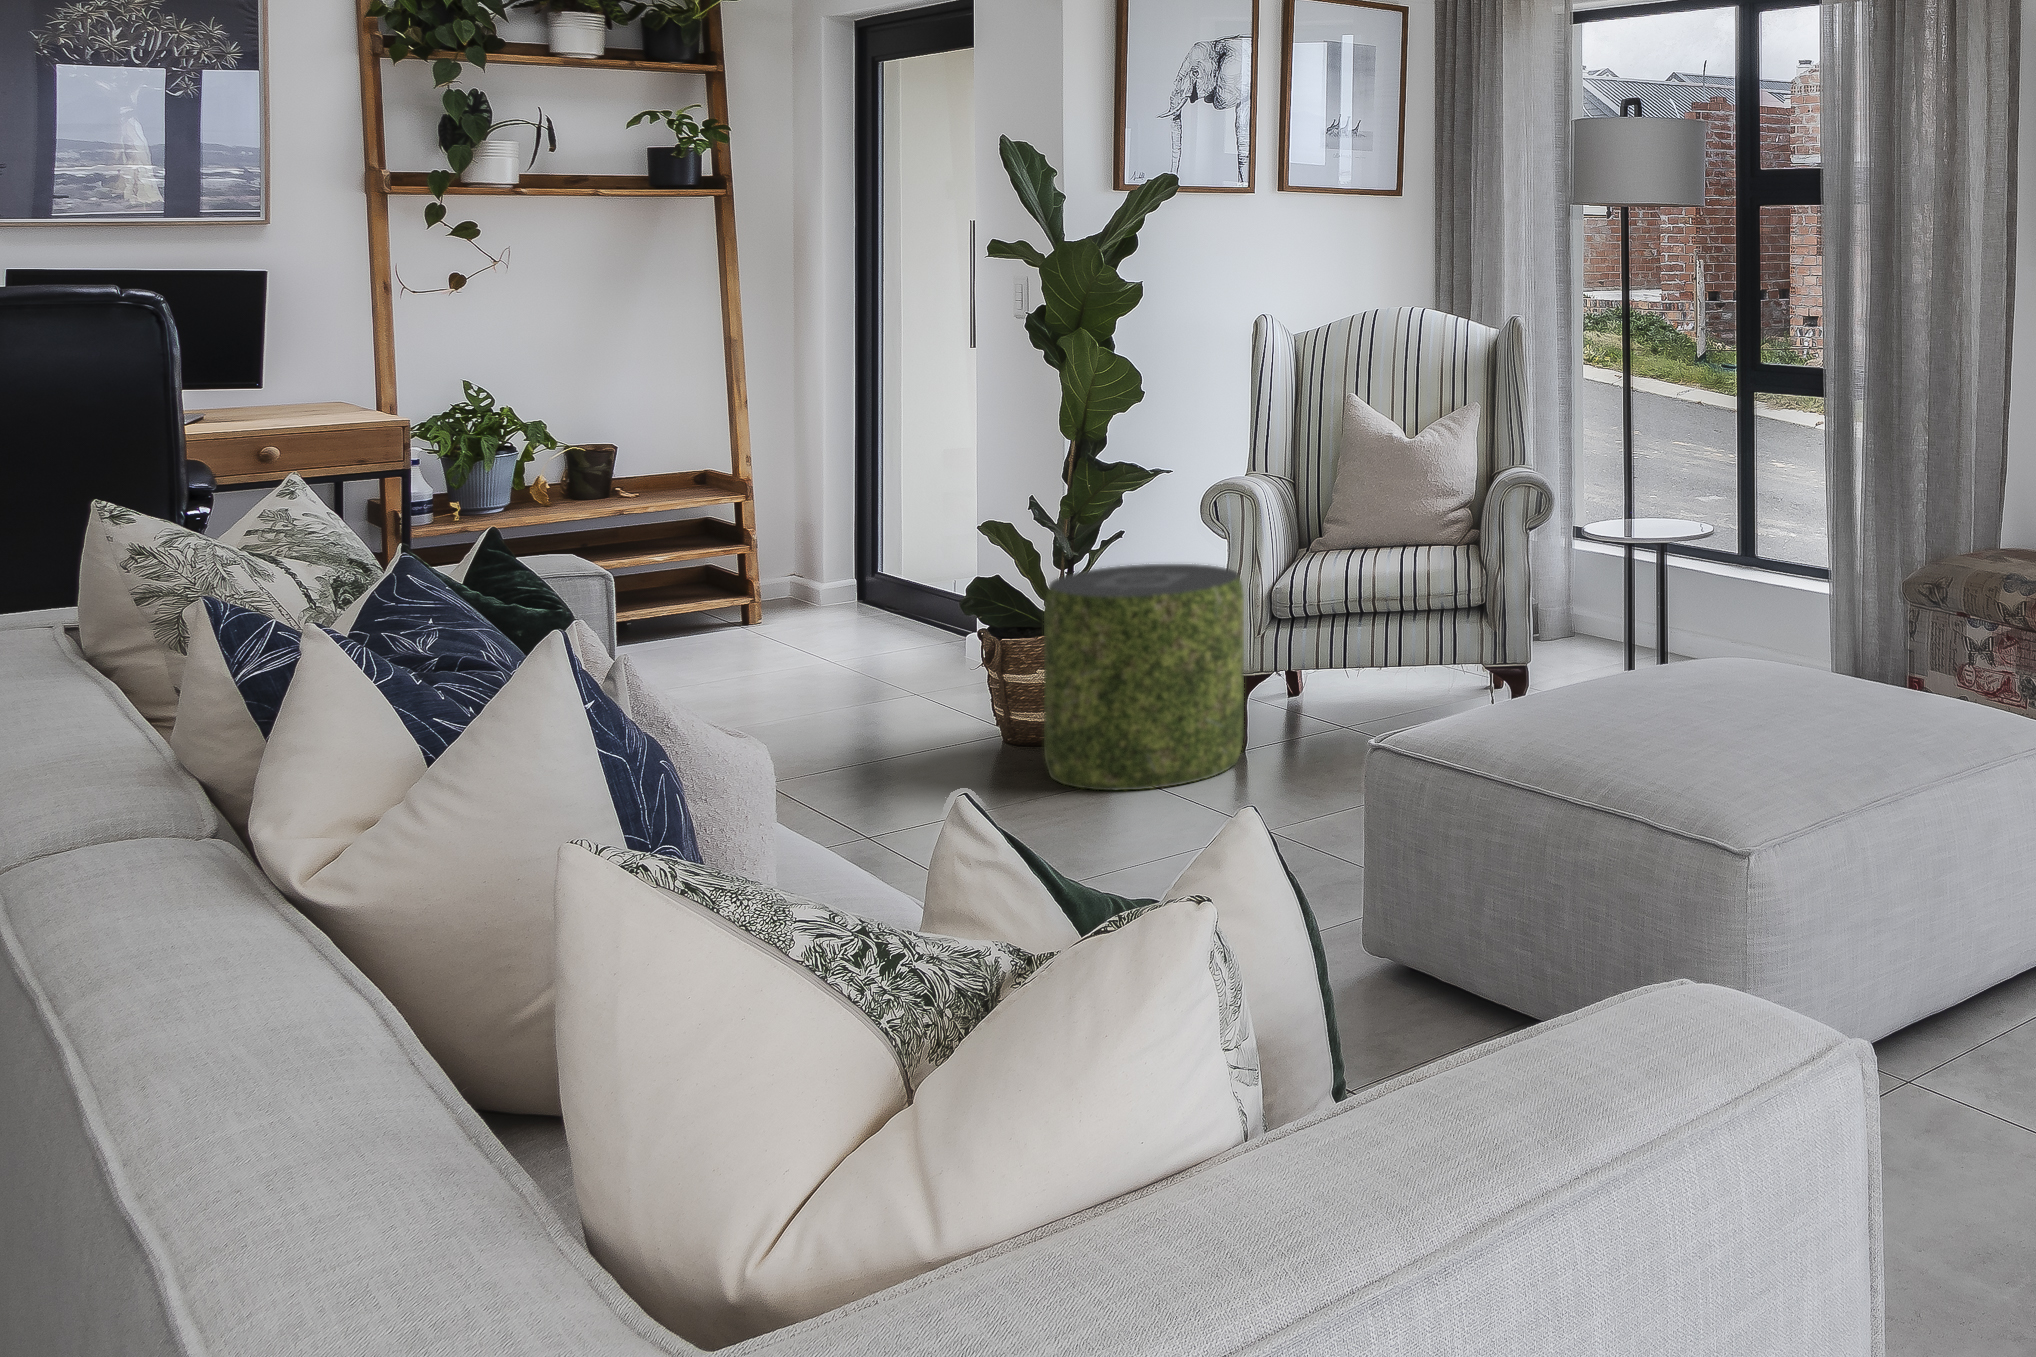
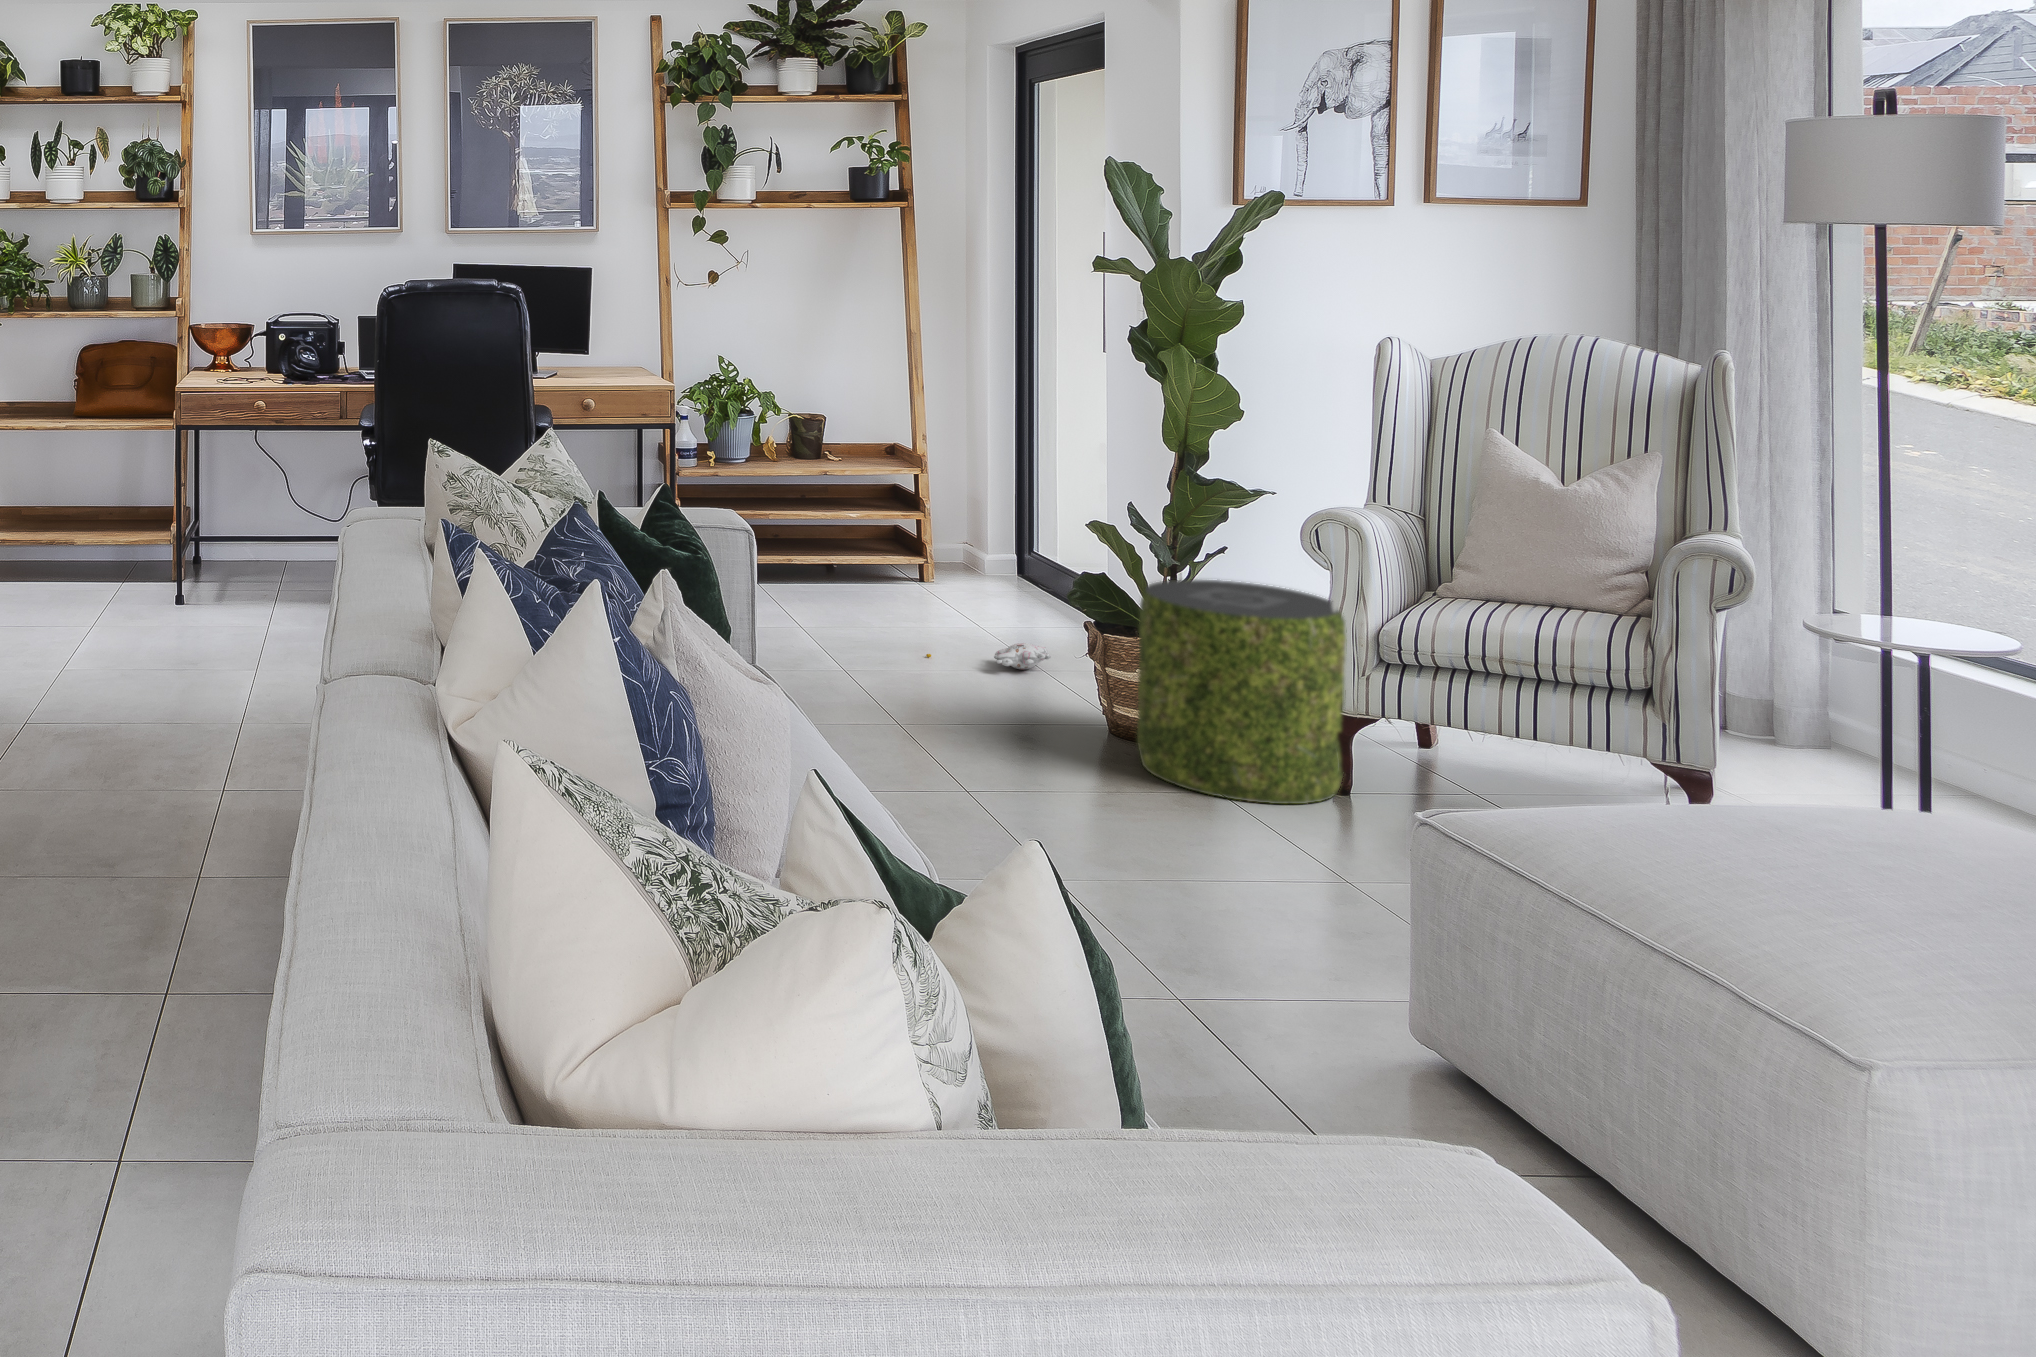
plush toy: none [781,677,929,716] -> present [926,643,1051,669]

